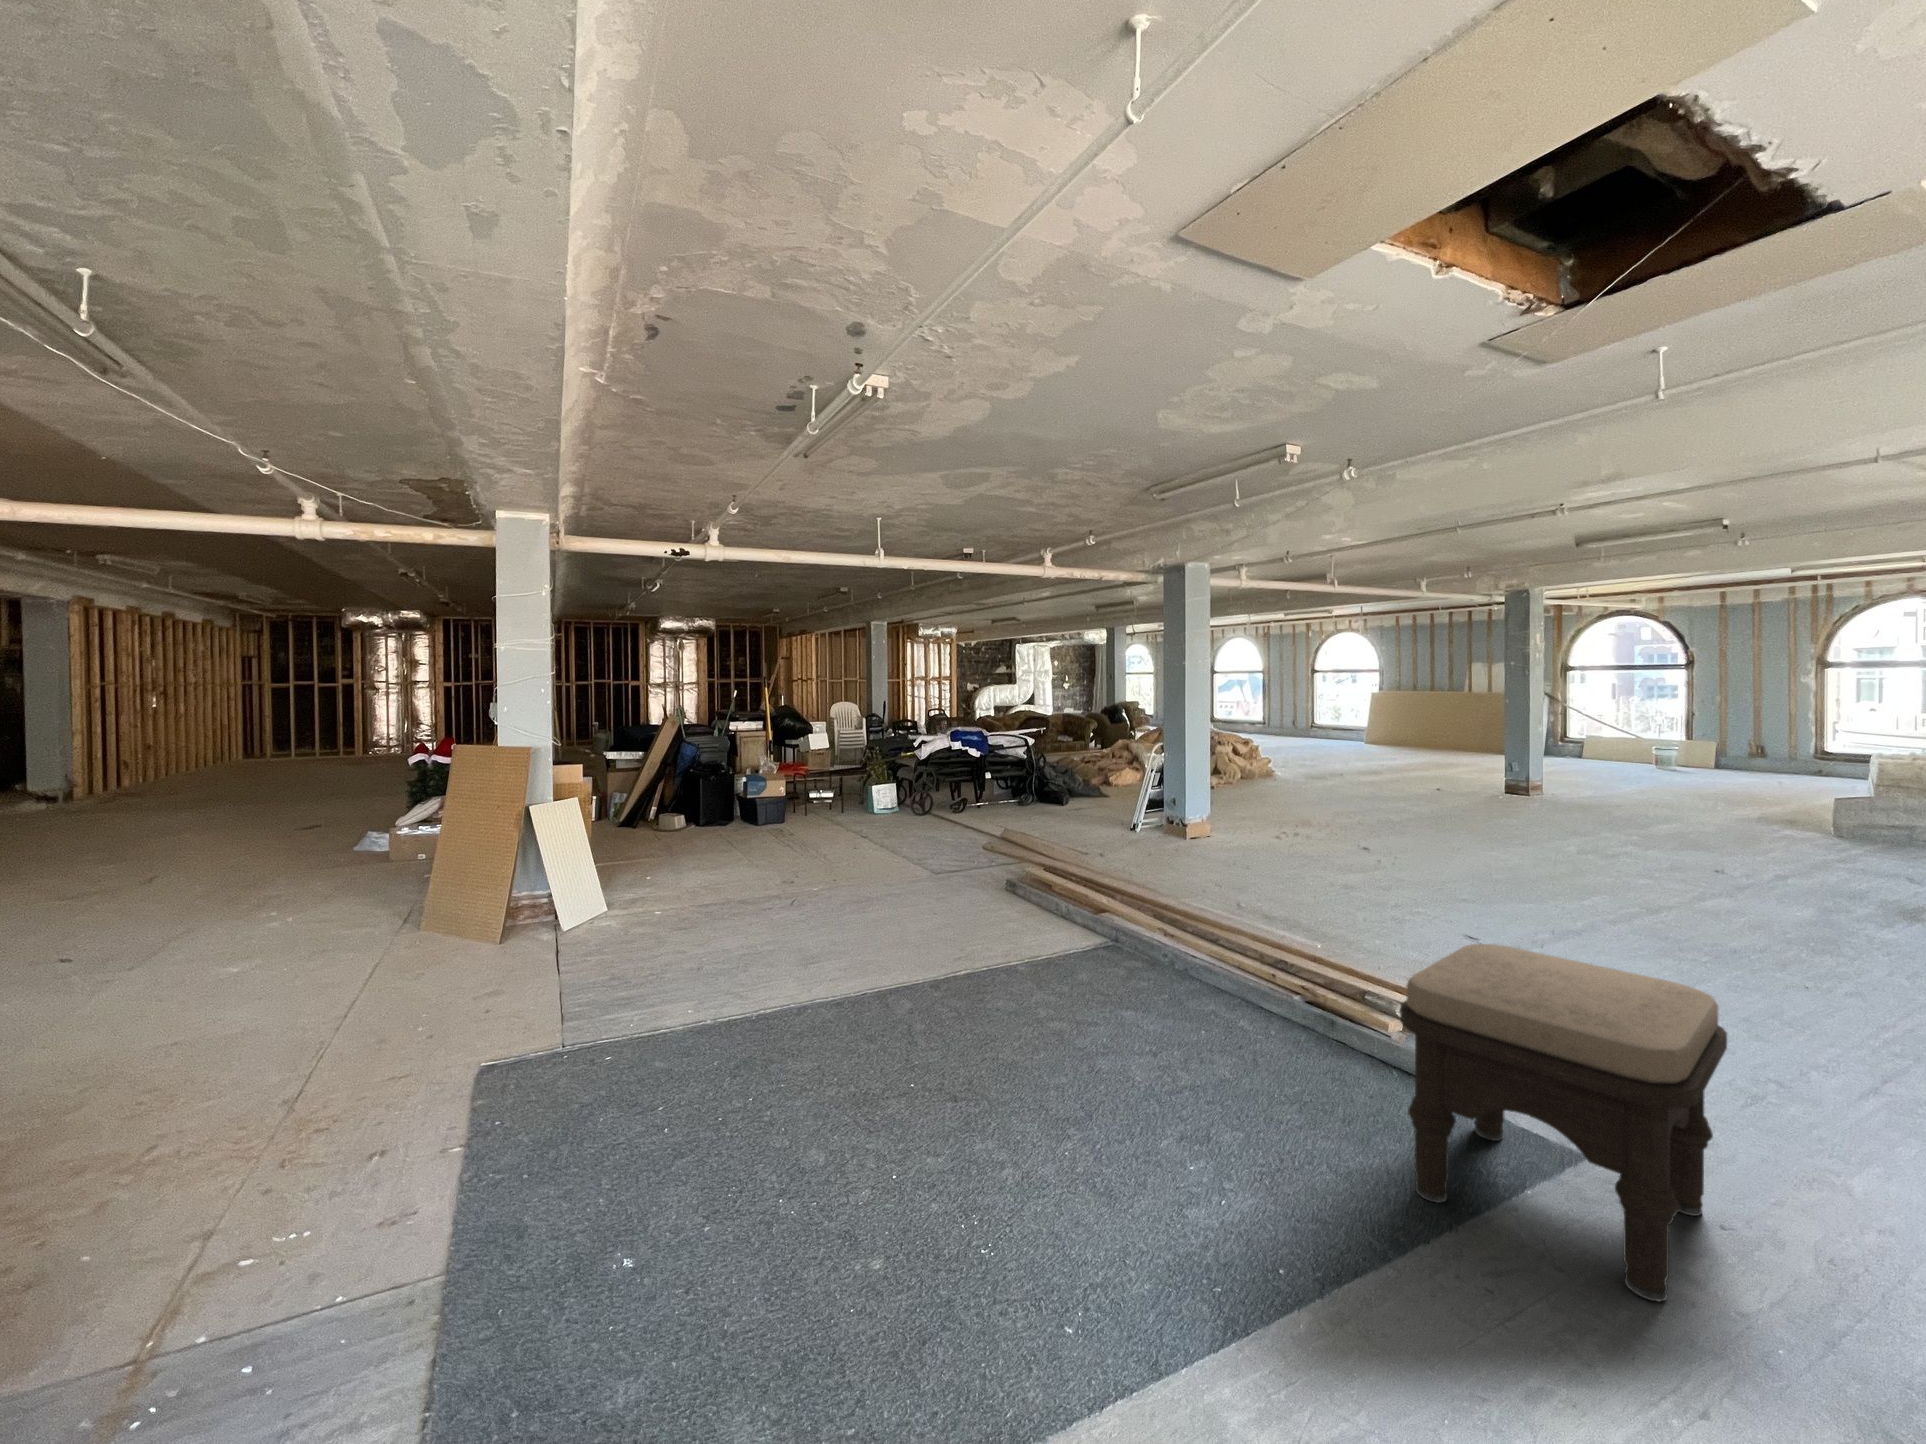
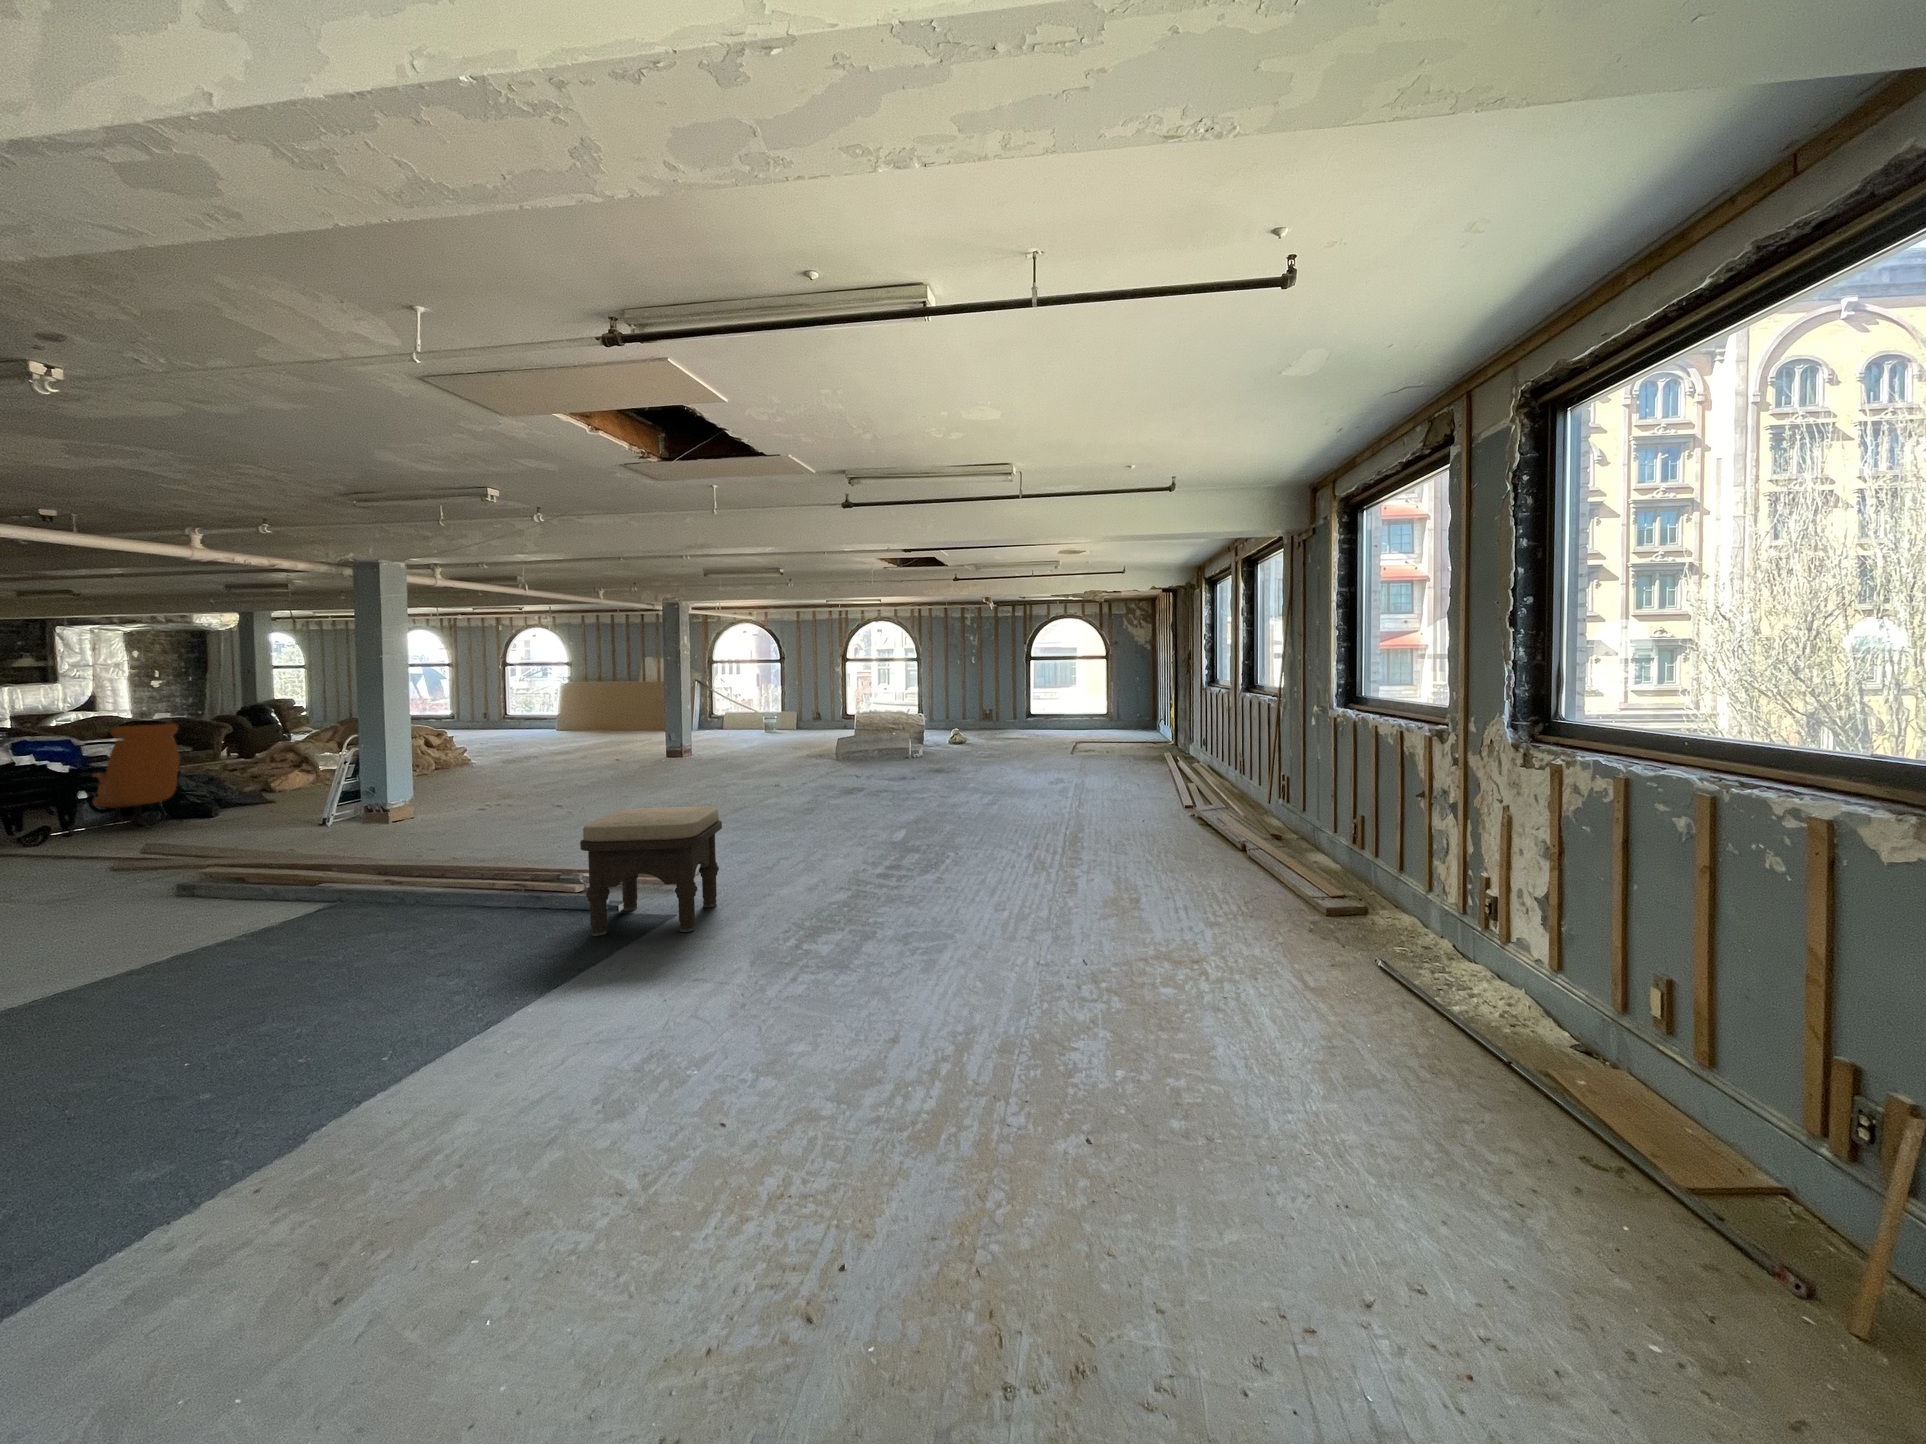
lounge chair: none [987,723,1041,813] -> present [92,723,182,832]

